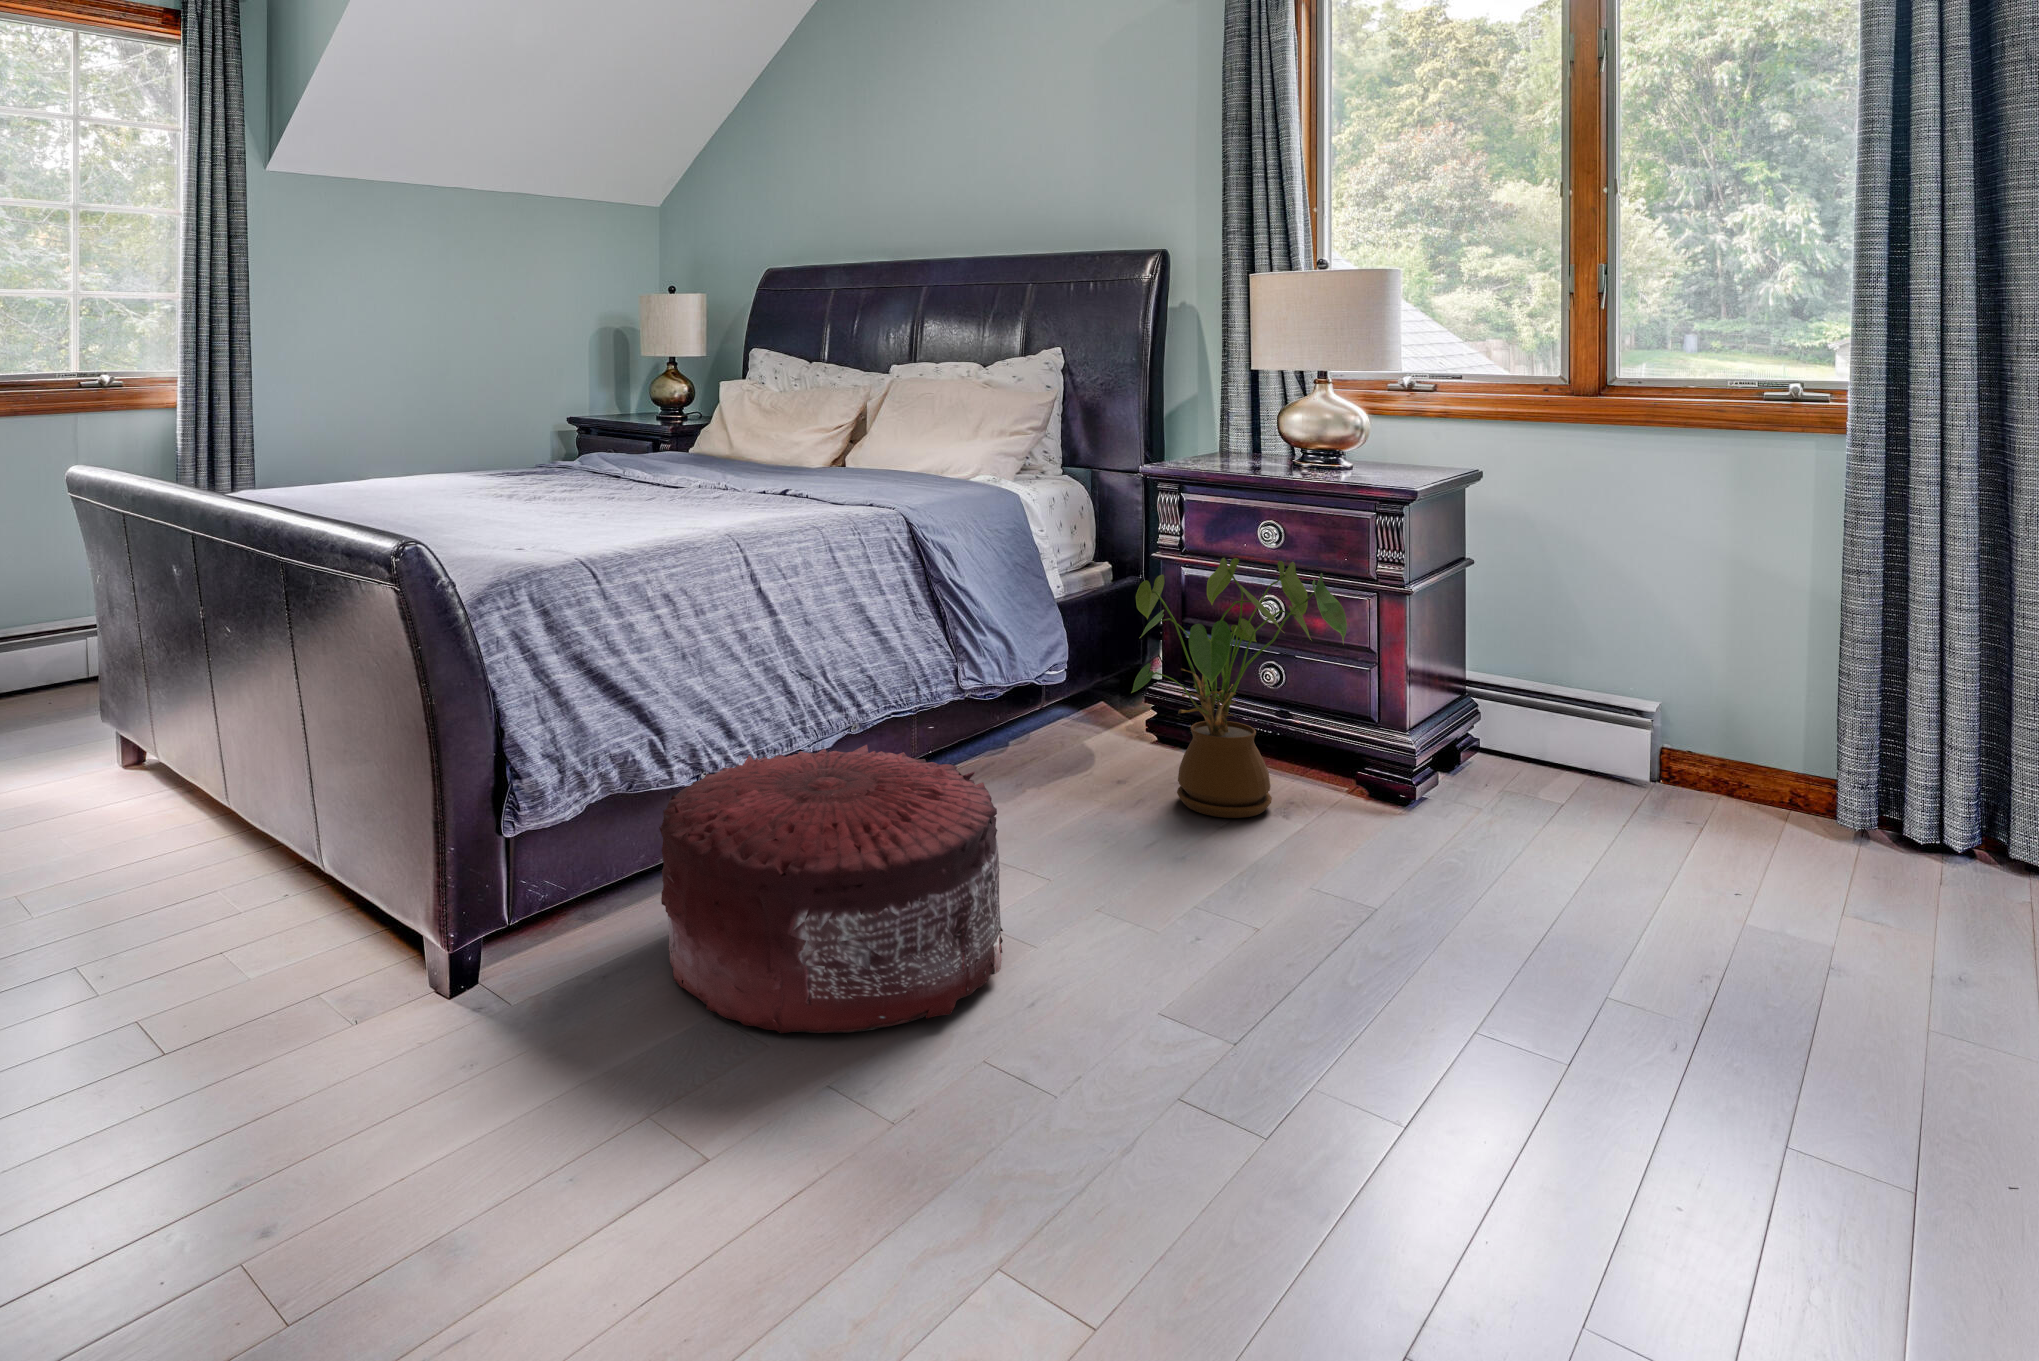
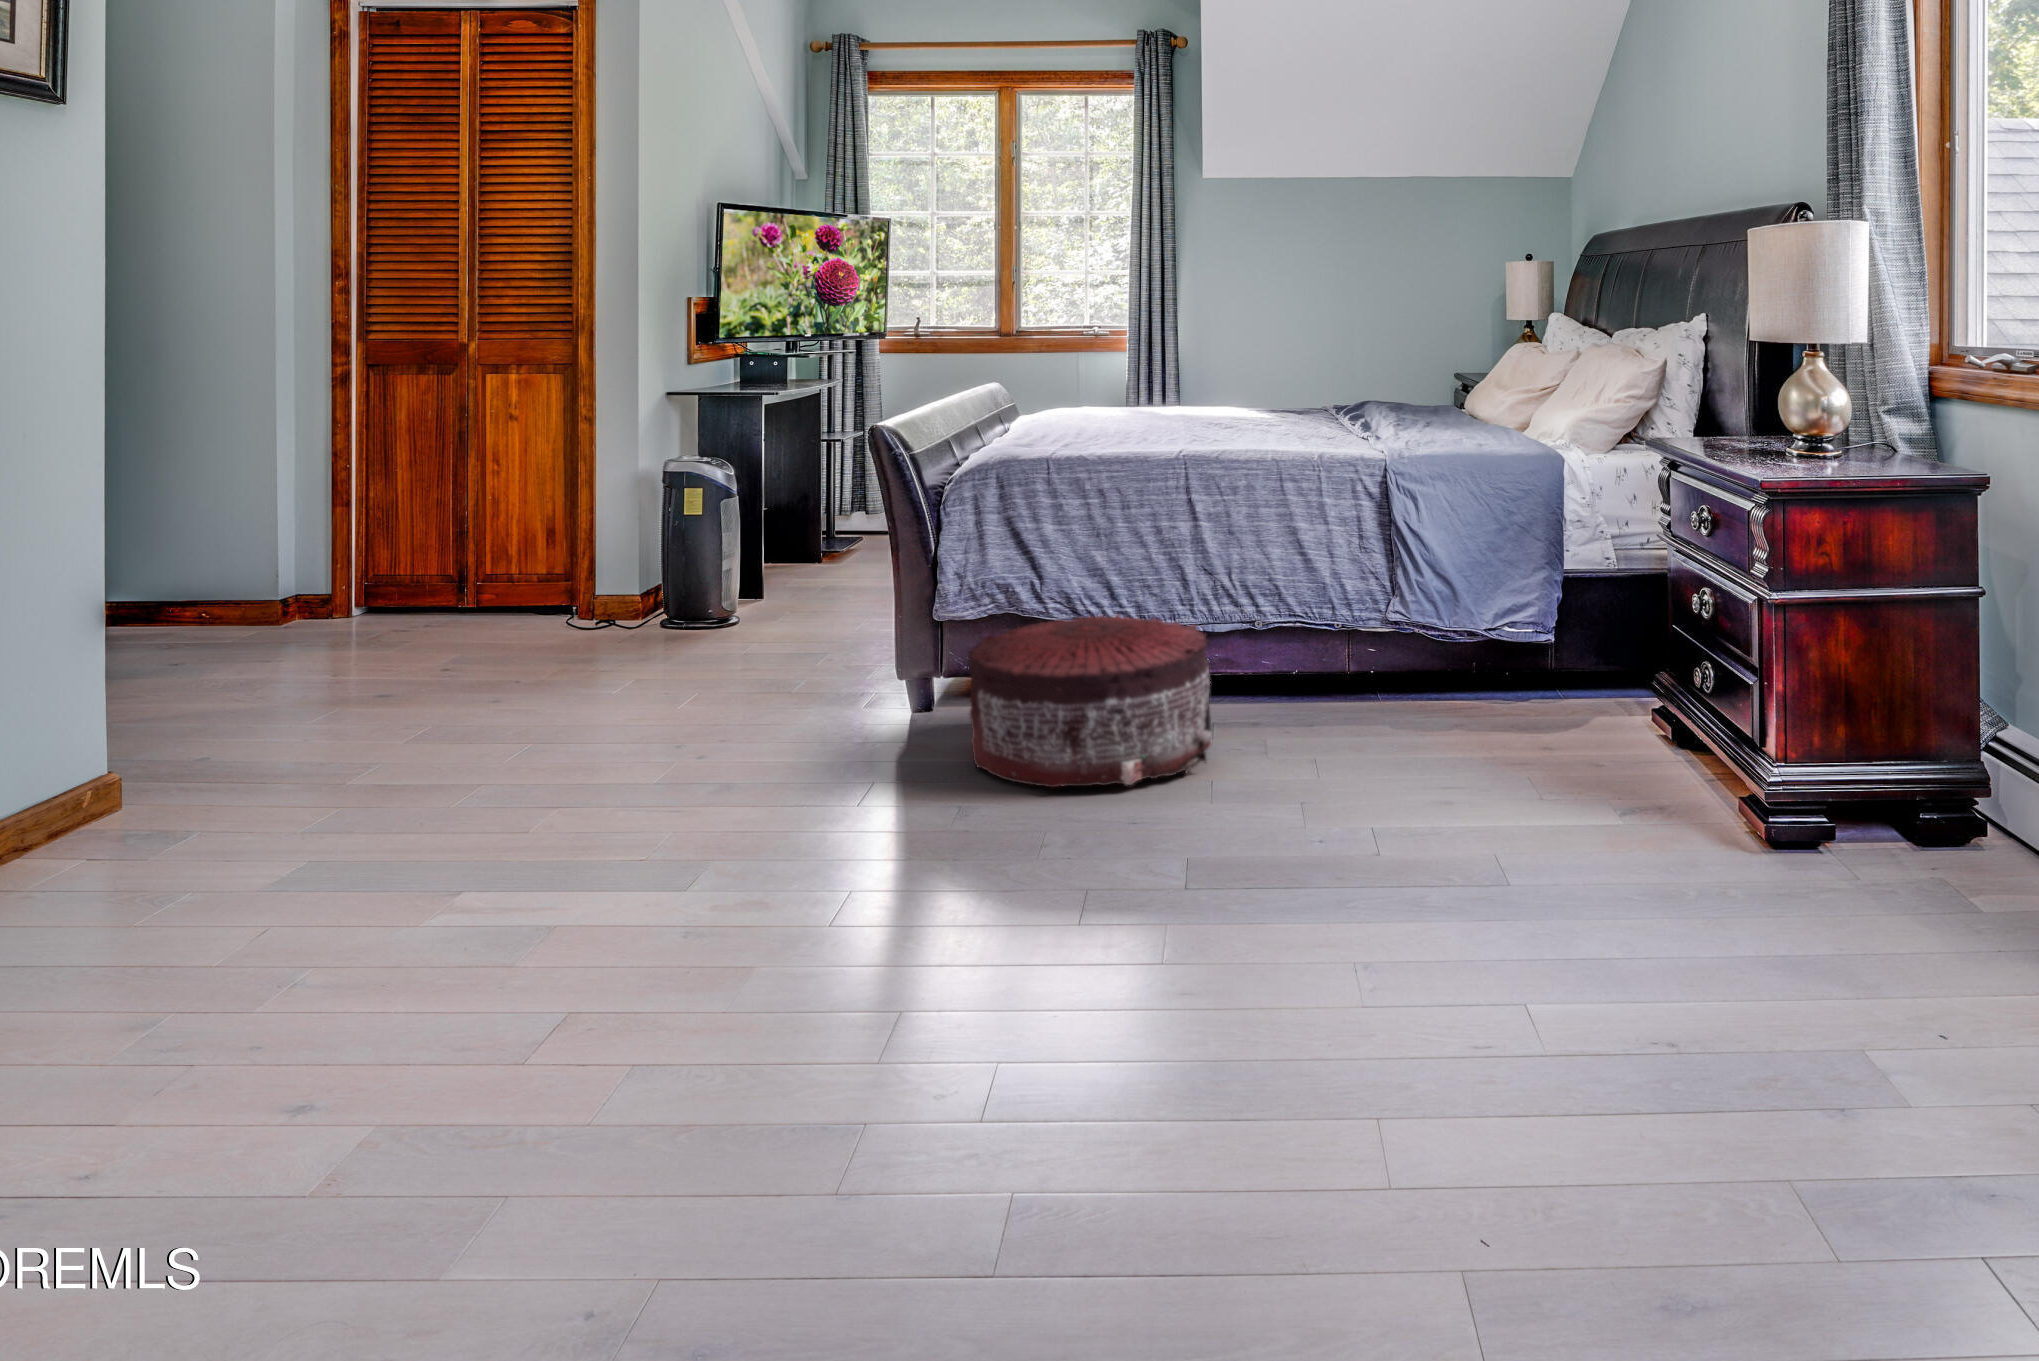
house plant: present [1131,558,1347,818] -> none [1476,530,1700,789]

